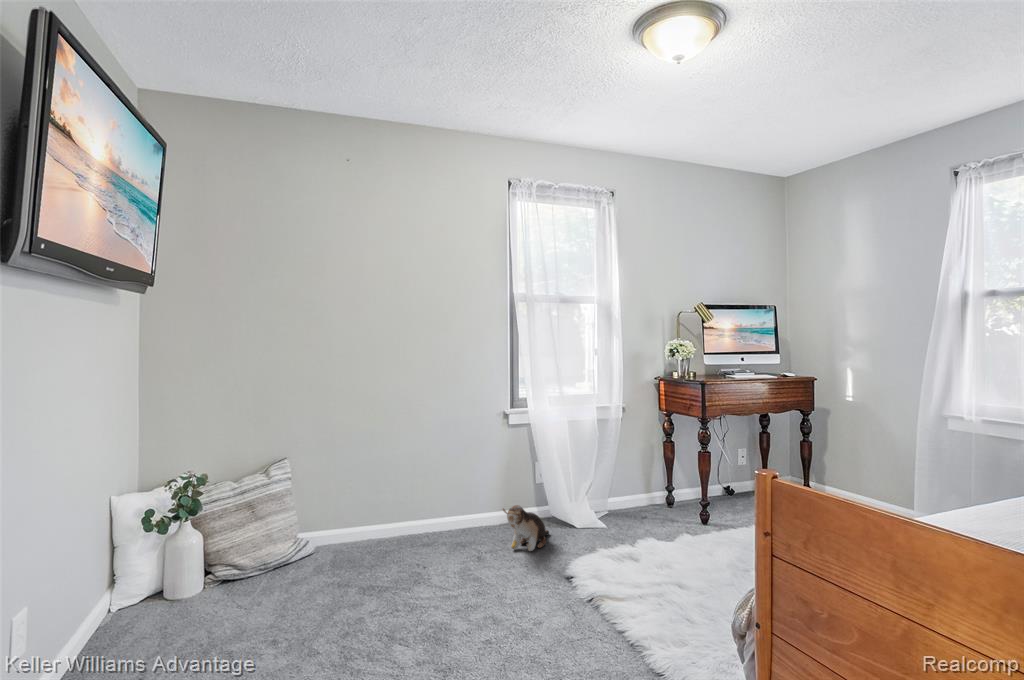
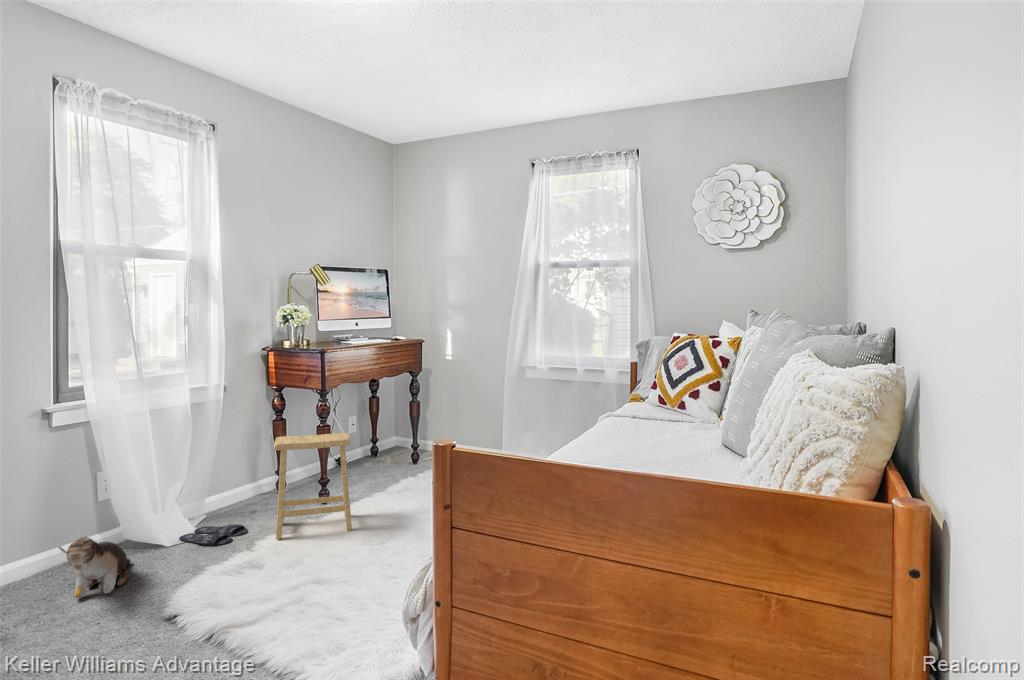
footstool: none [654,454,725,554] -> present [274,433,352,539]
slippers: none [584,520,634,537] -> present [179,524,248,546]

